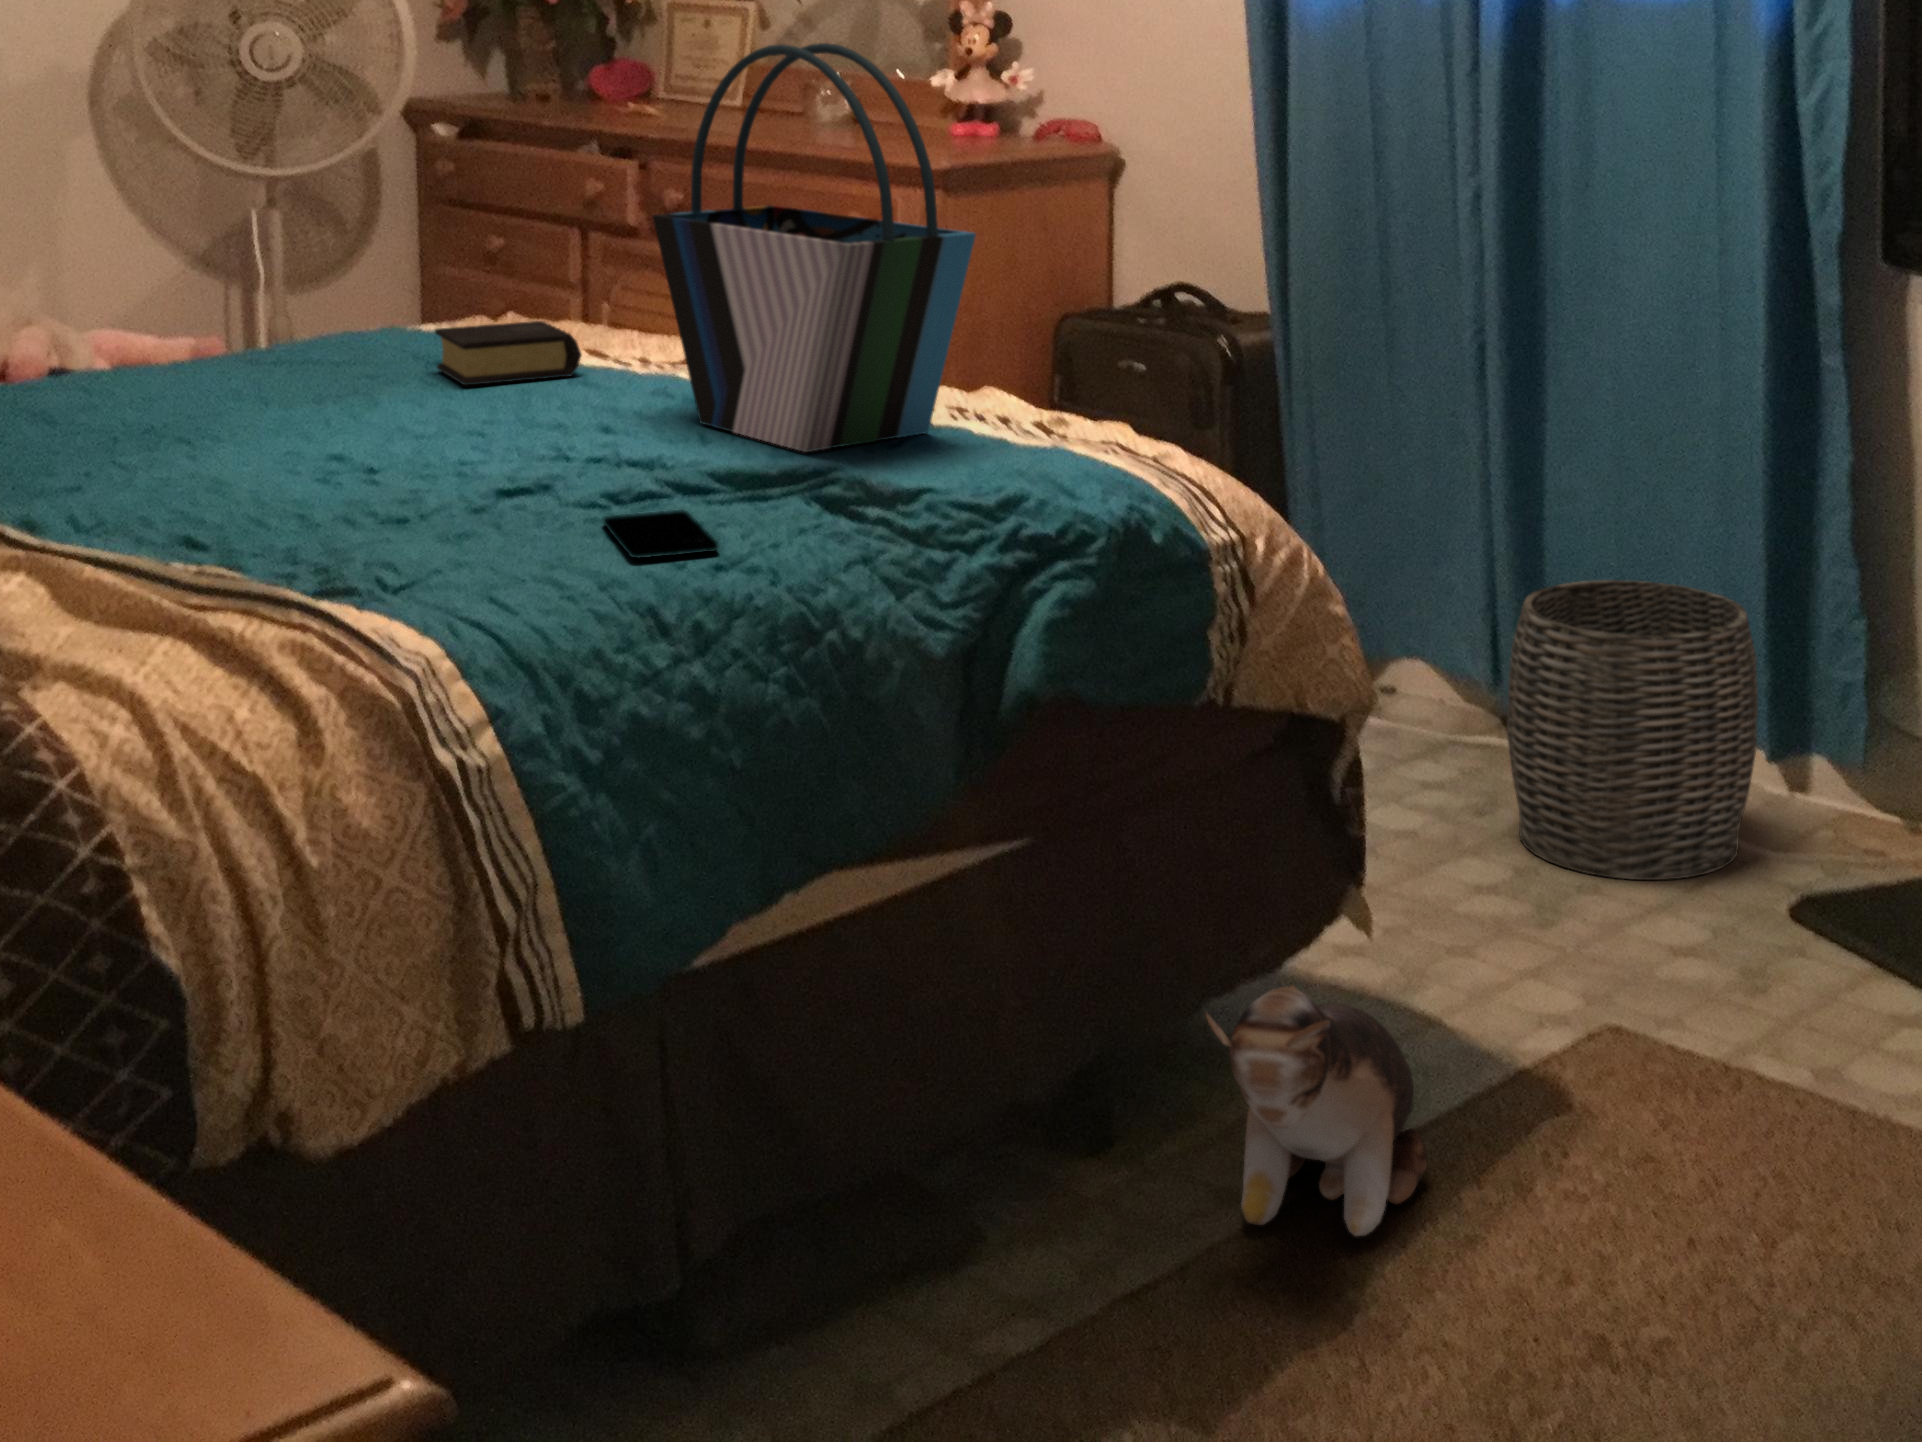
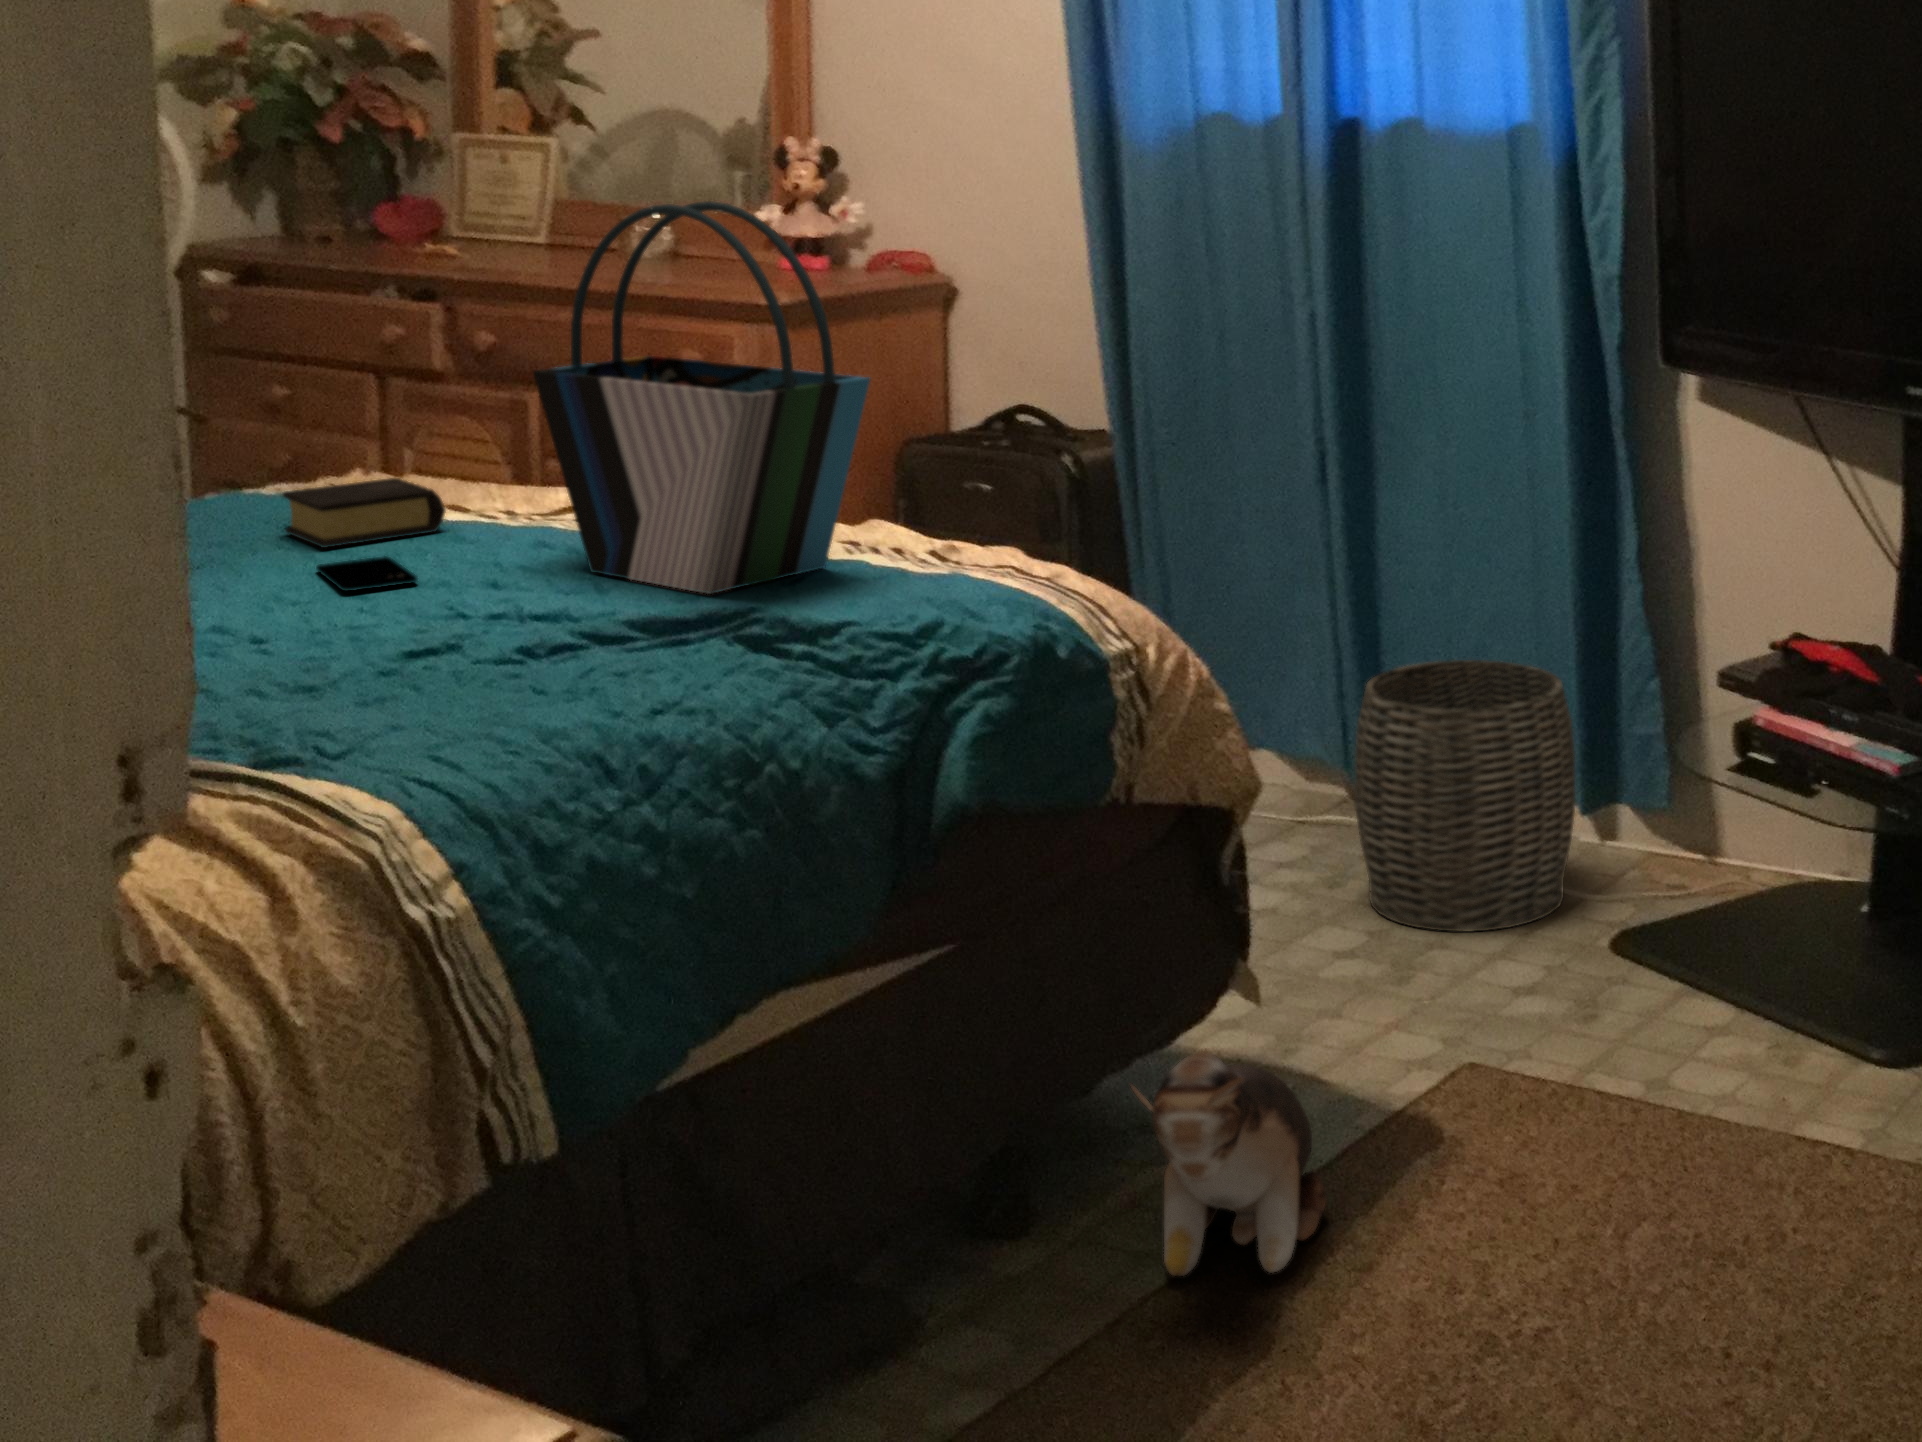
smartphone: present [602,510,719,558] -> present [316,556,417,591]

